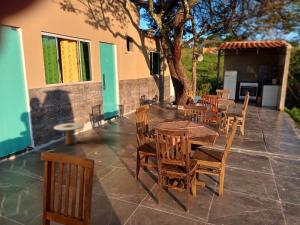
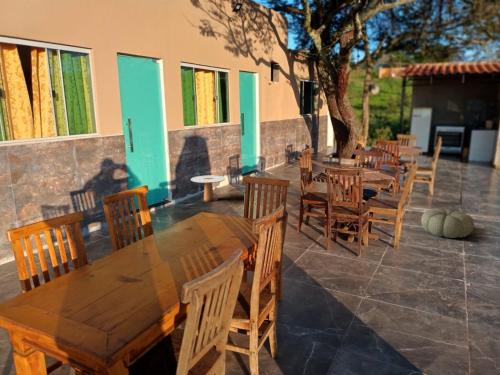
pouf: none [240,154,284,182] -> present [421,209,474,238]

